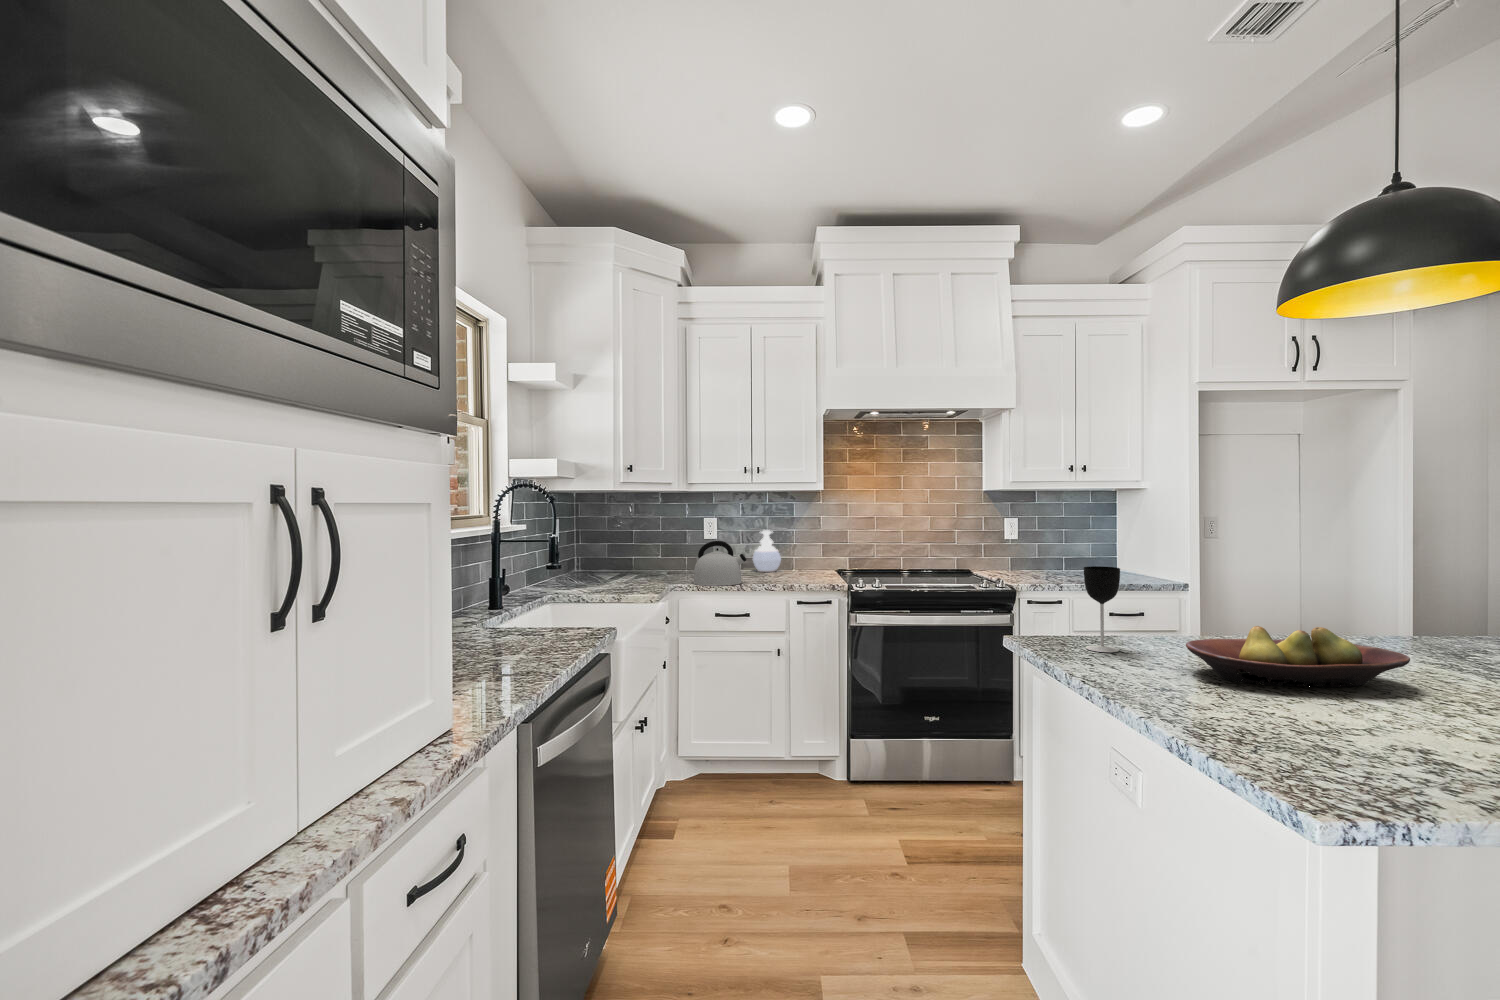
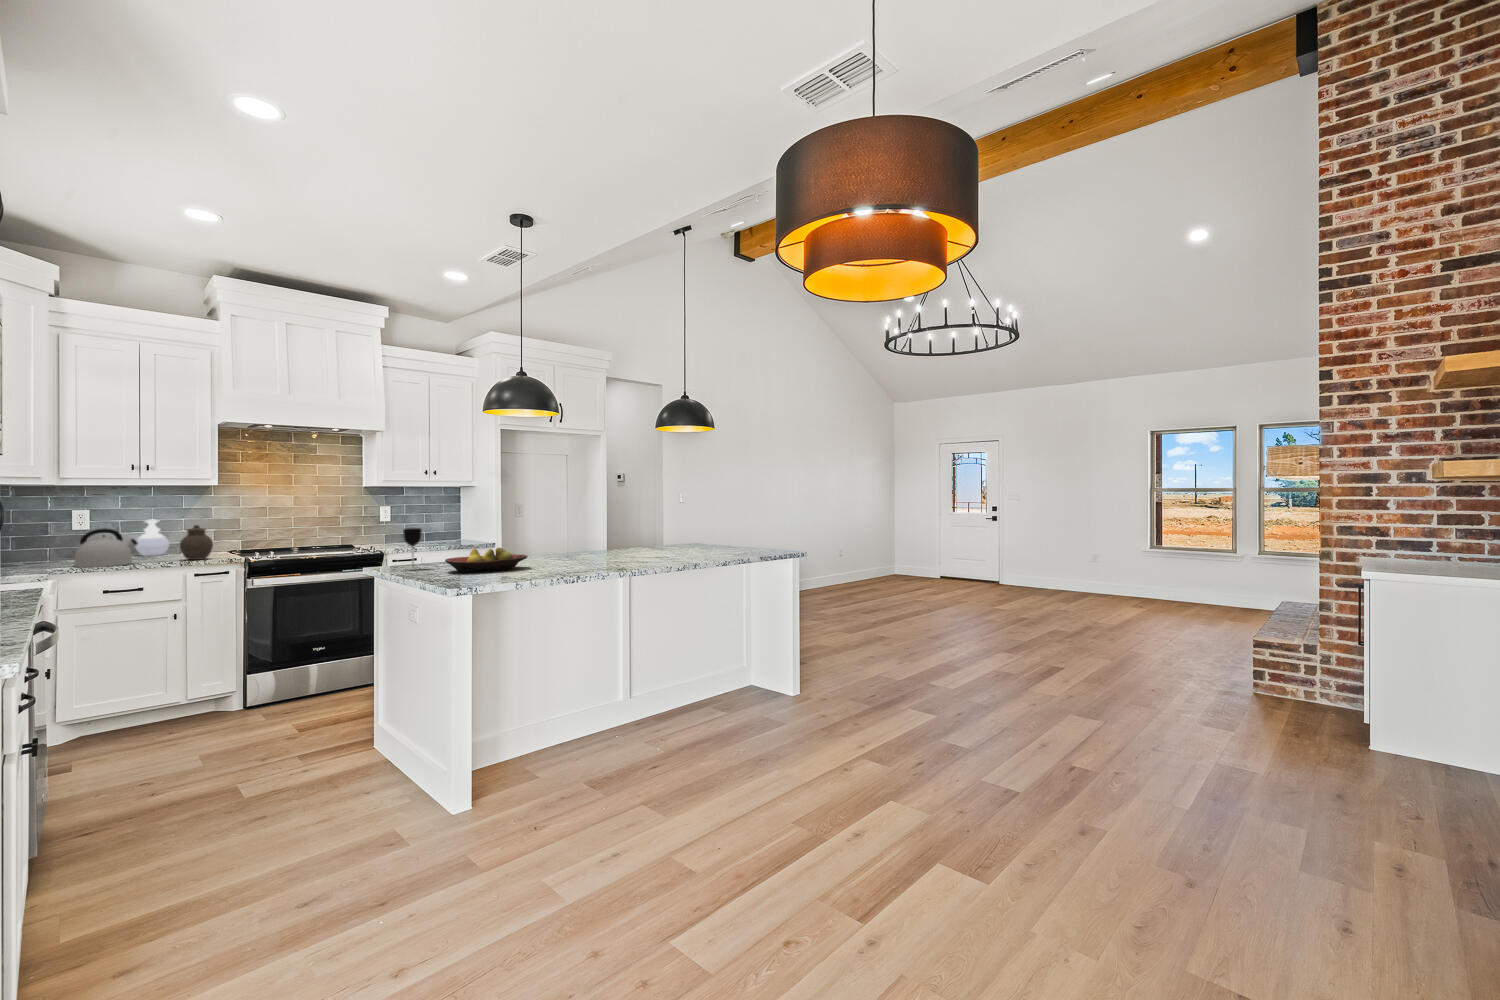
jar: none [784,539,816,583] -> present [180,525,213,560]

